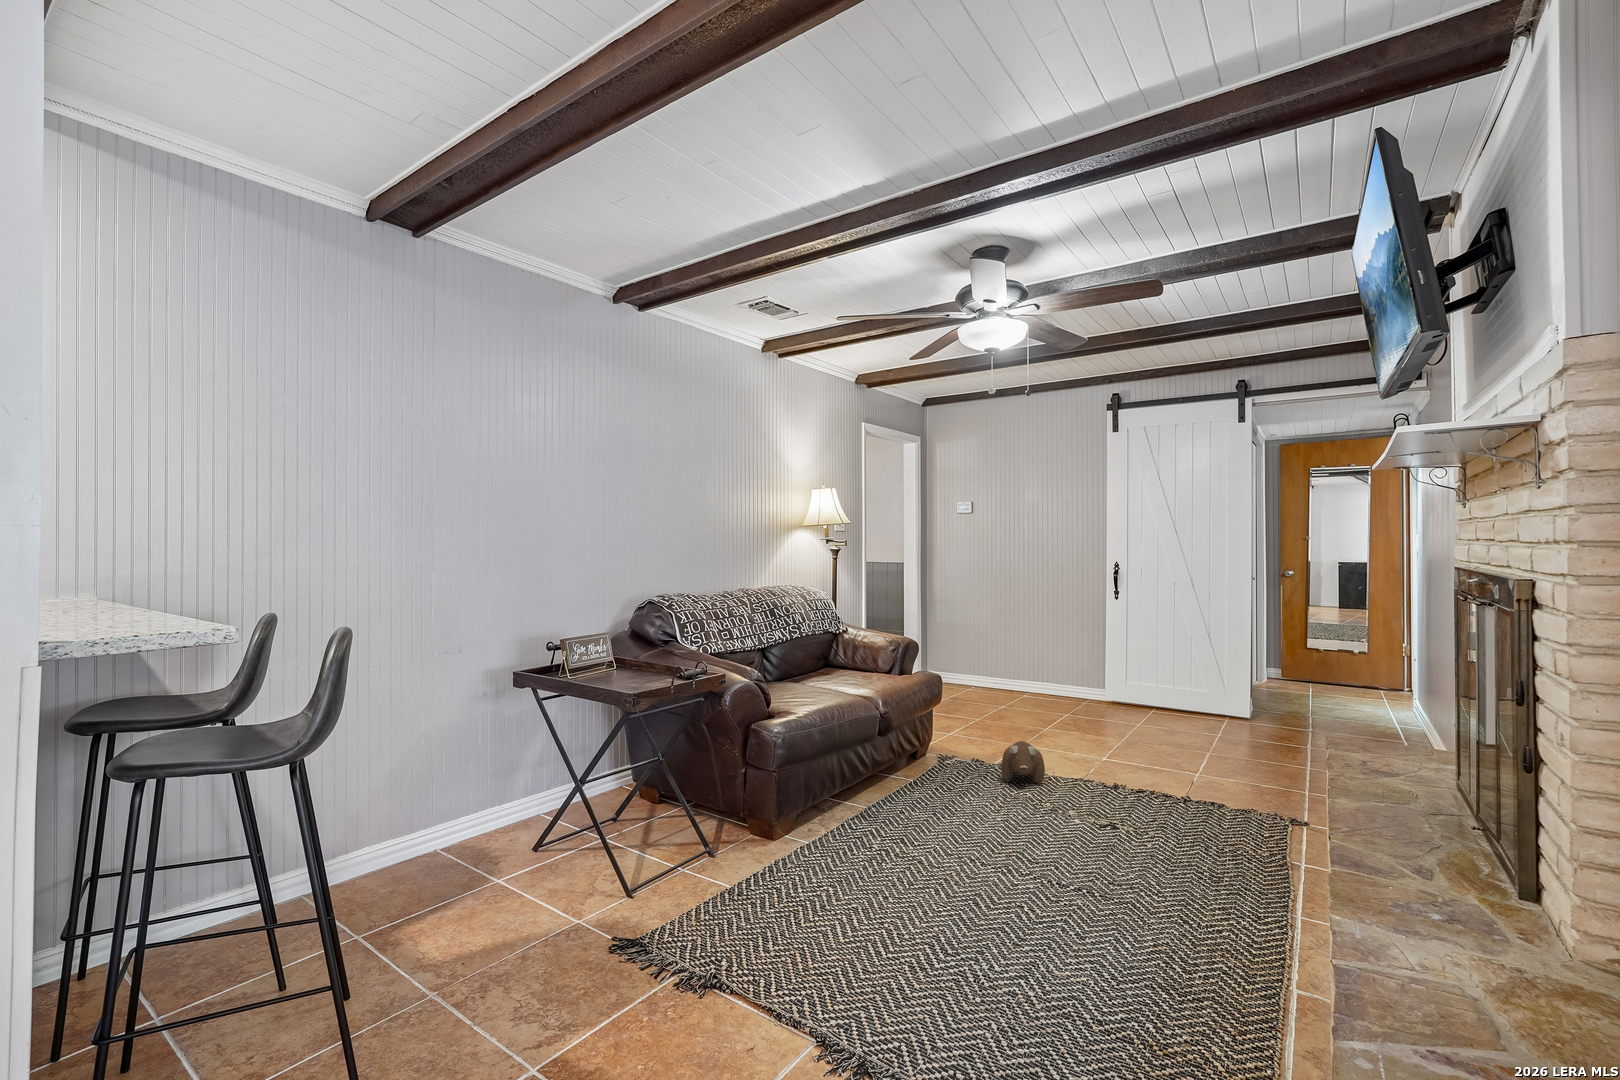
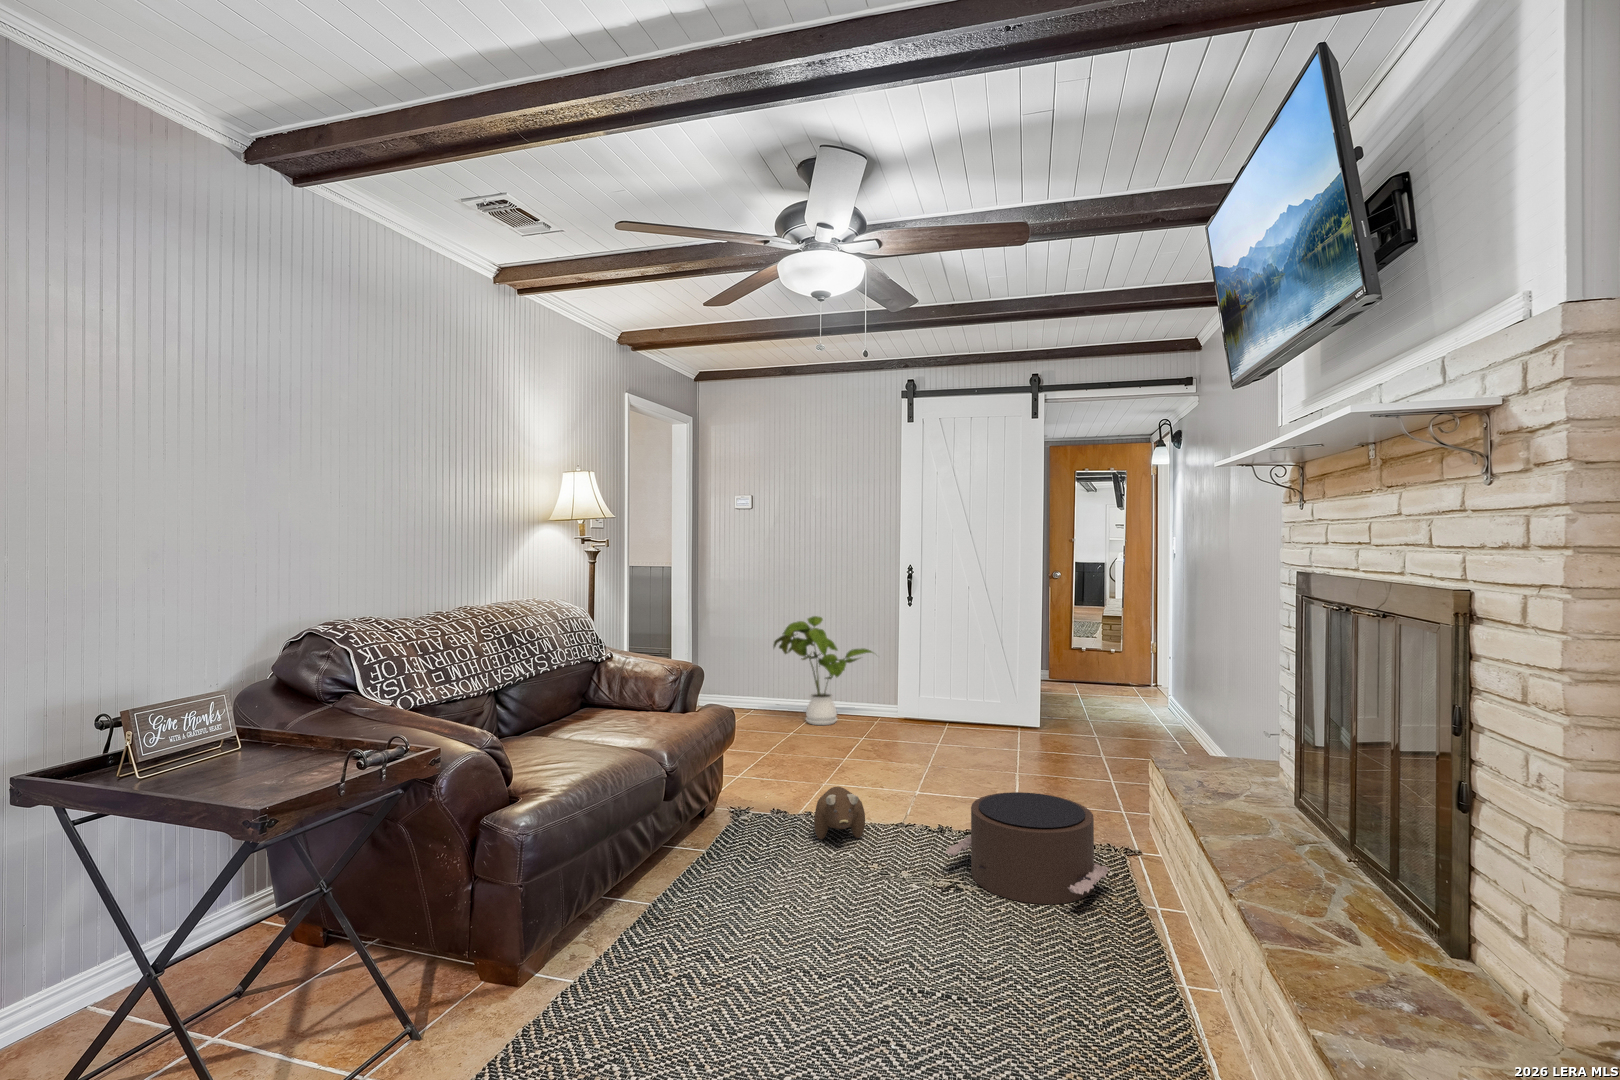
house plant: none [990,607,1087,703] -> present [773,616,873,725]
pouf: none [1105,755,1253,845] -> present [945,792,1110,904]

